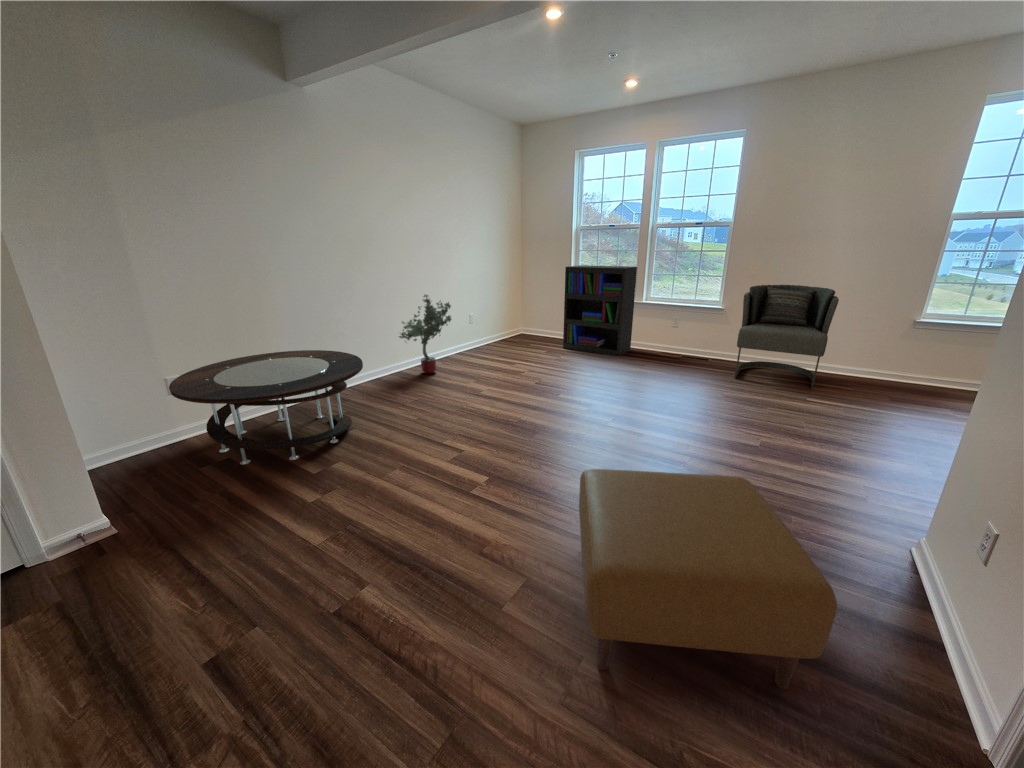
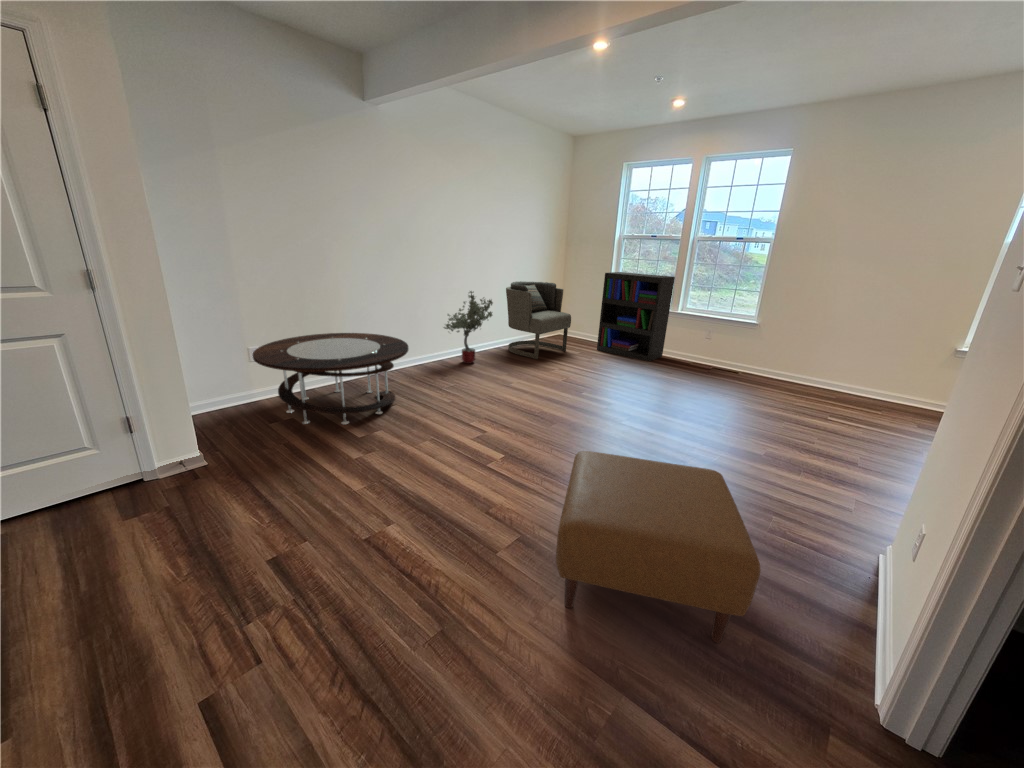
armchair: present [734,285,839,389] -> present [506,281,571,359]

